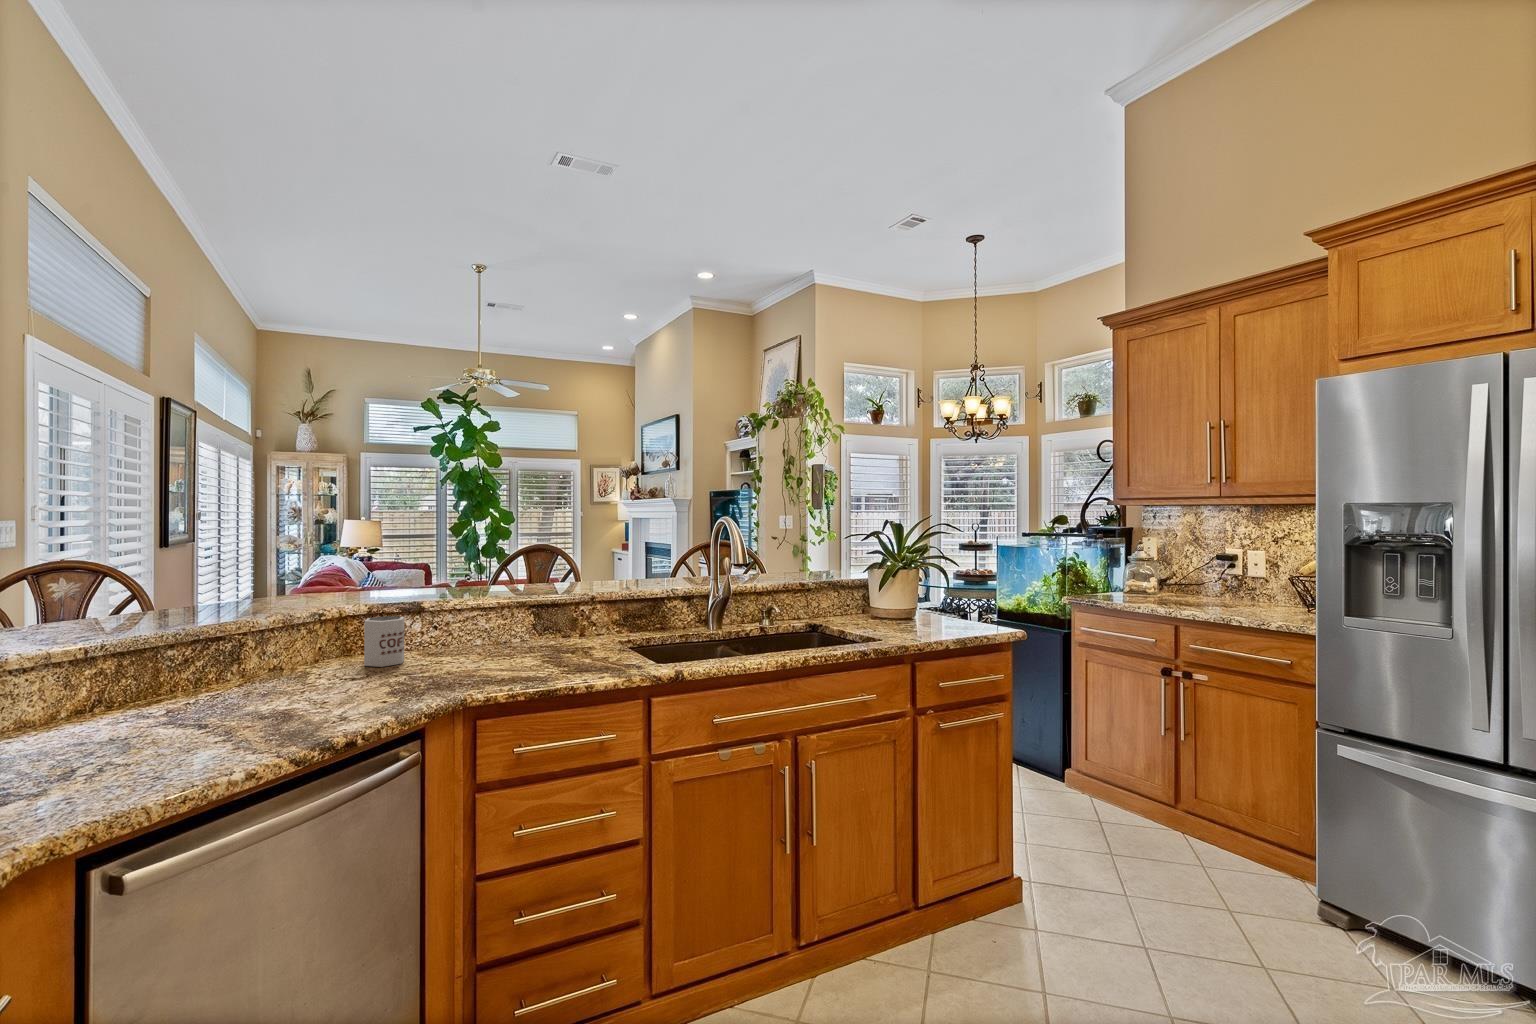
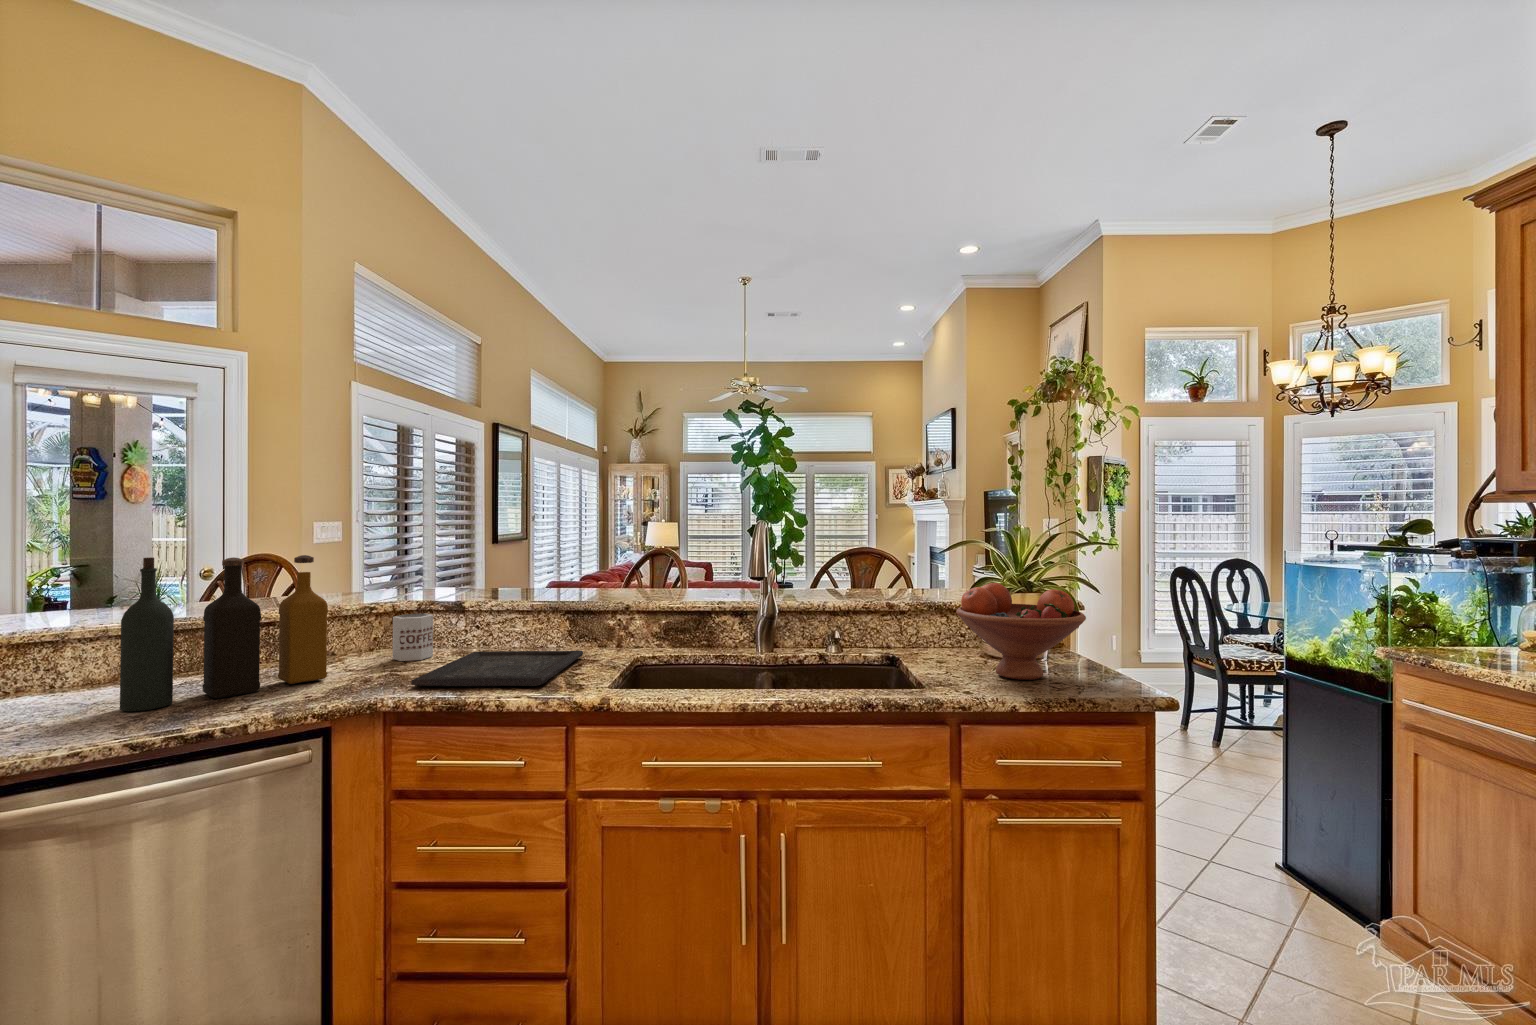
bottle: none [182,557,355,737] -> present [120,555,328,711]
fruit bowl: none [875,564,963,631] -> present [956,583,1086,680]
tray: none [457,640,599,681] -> present [411,651,583,686]

